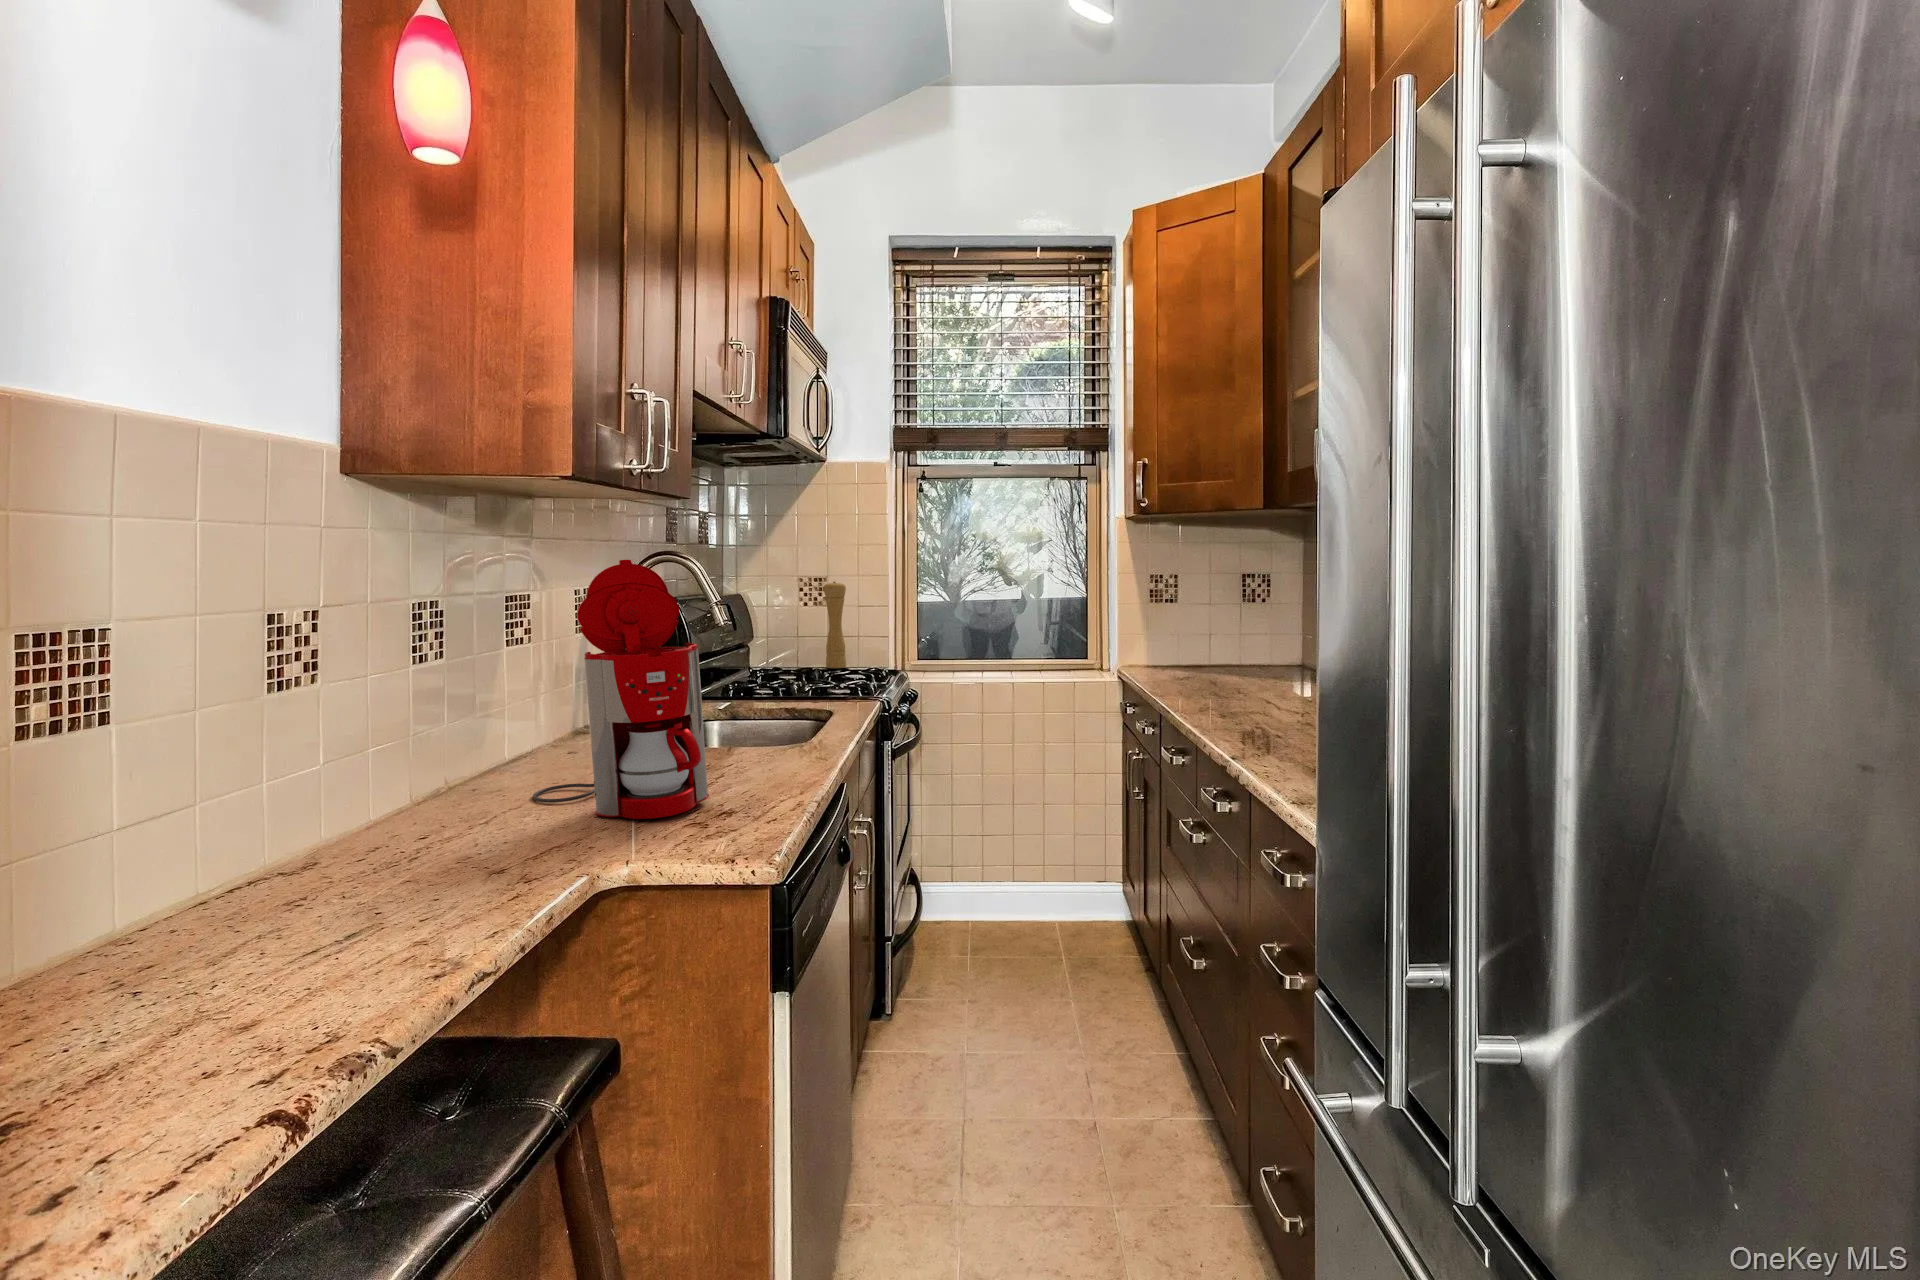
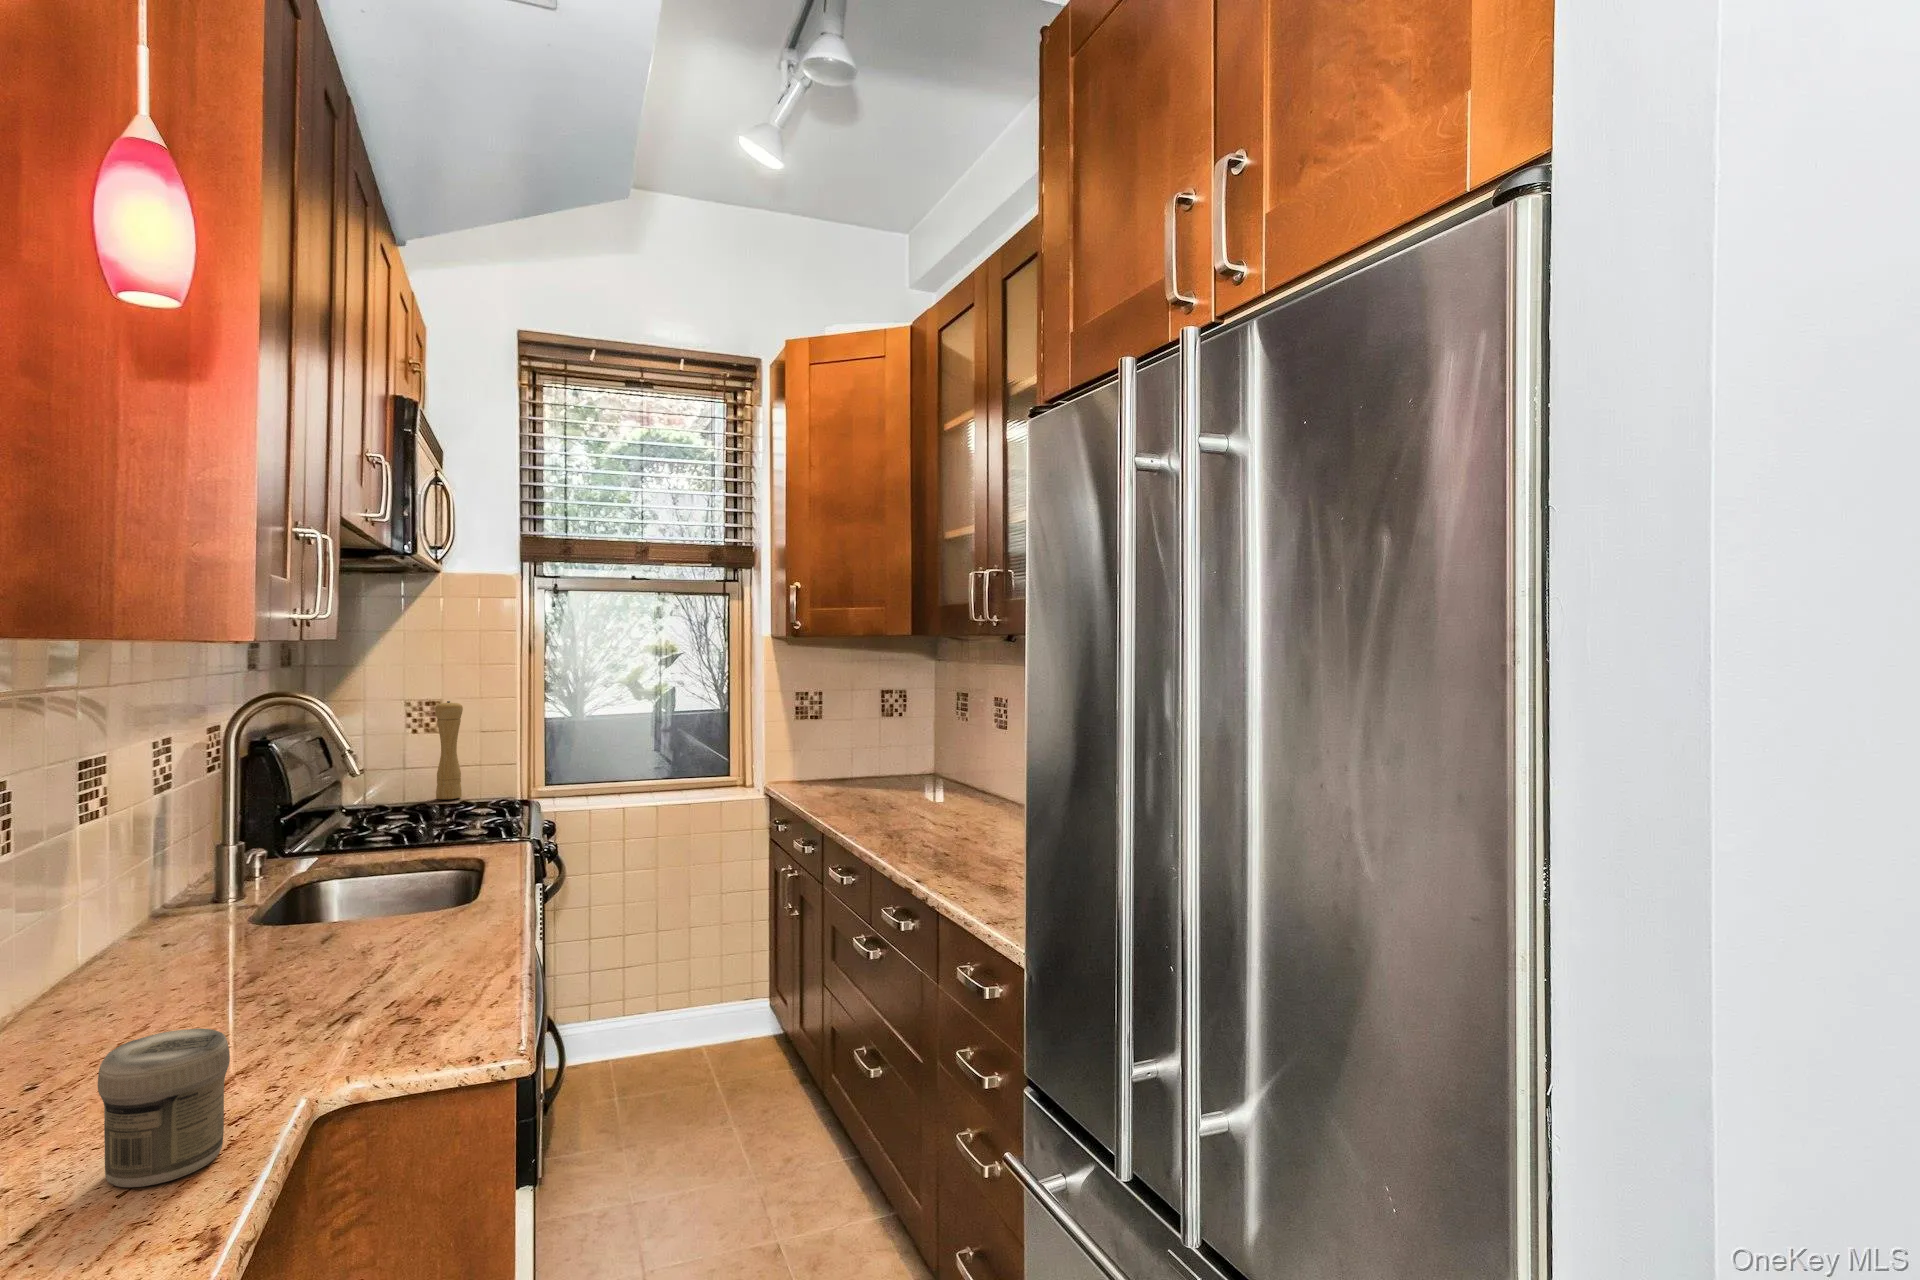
coffee maker: present [532,560,709,819] -> none [154,725,405,1029]
jar: none [414,792,513,912] -> present [98,1028,230,1187]

